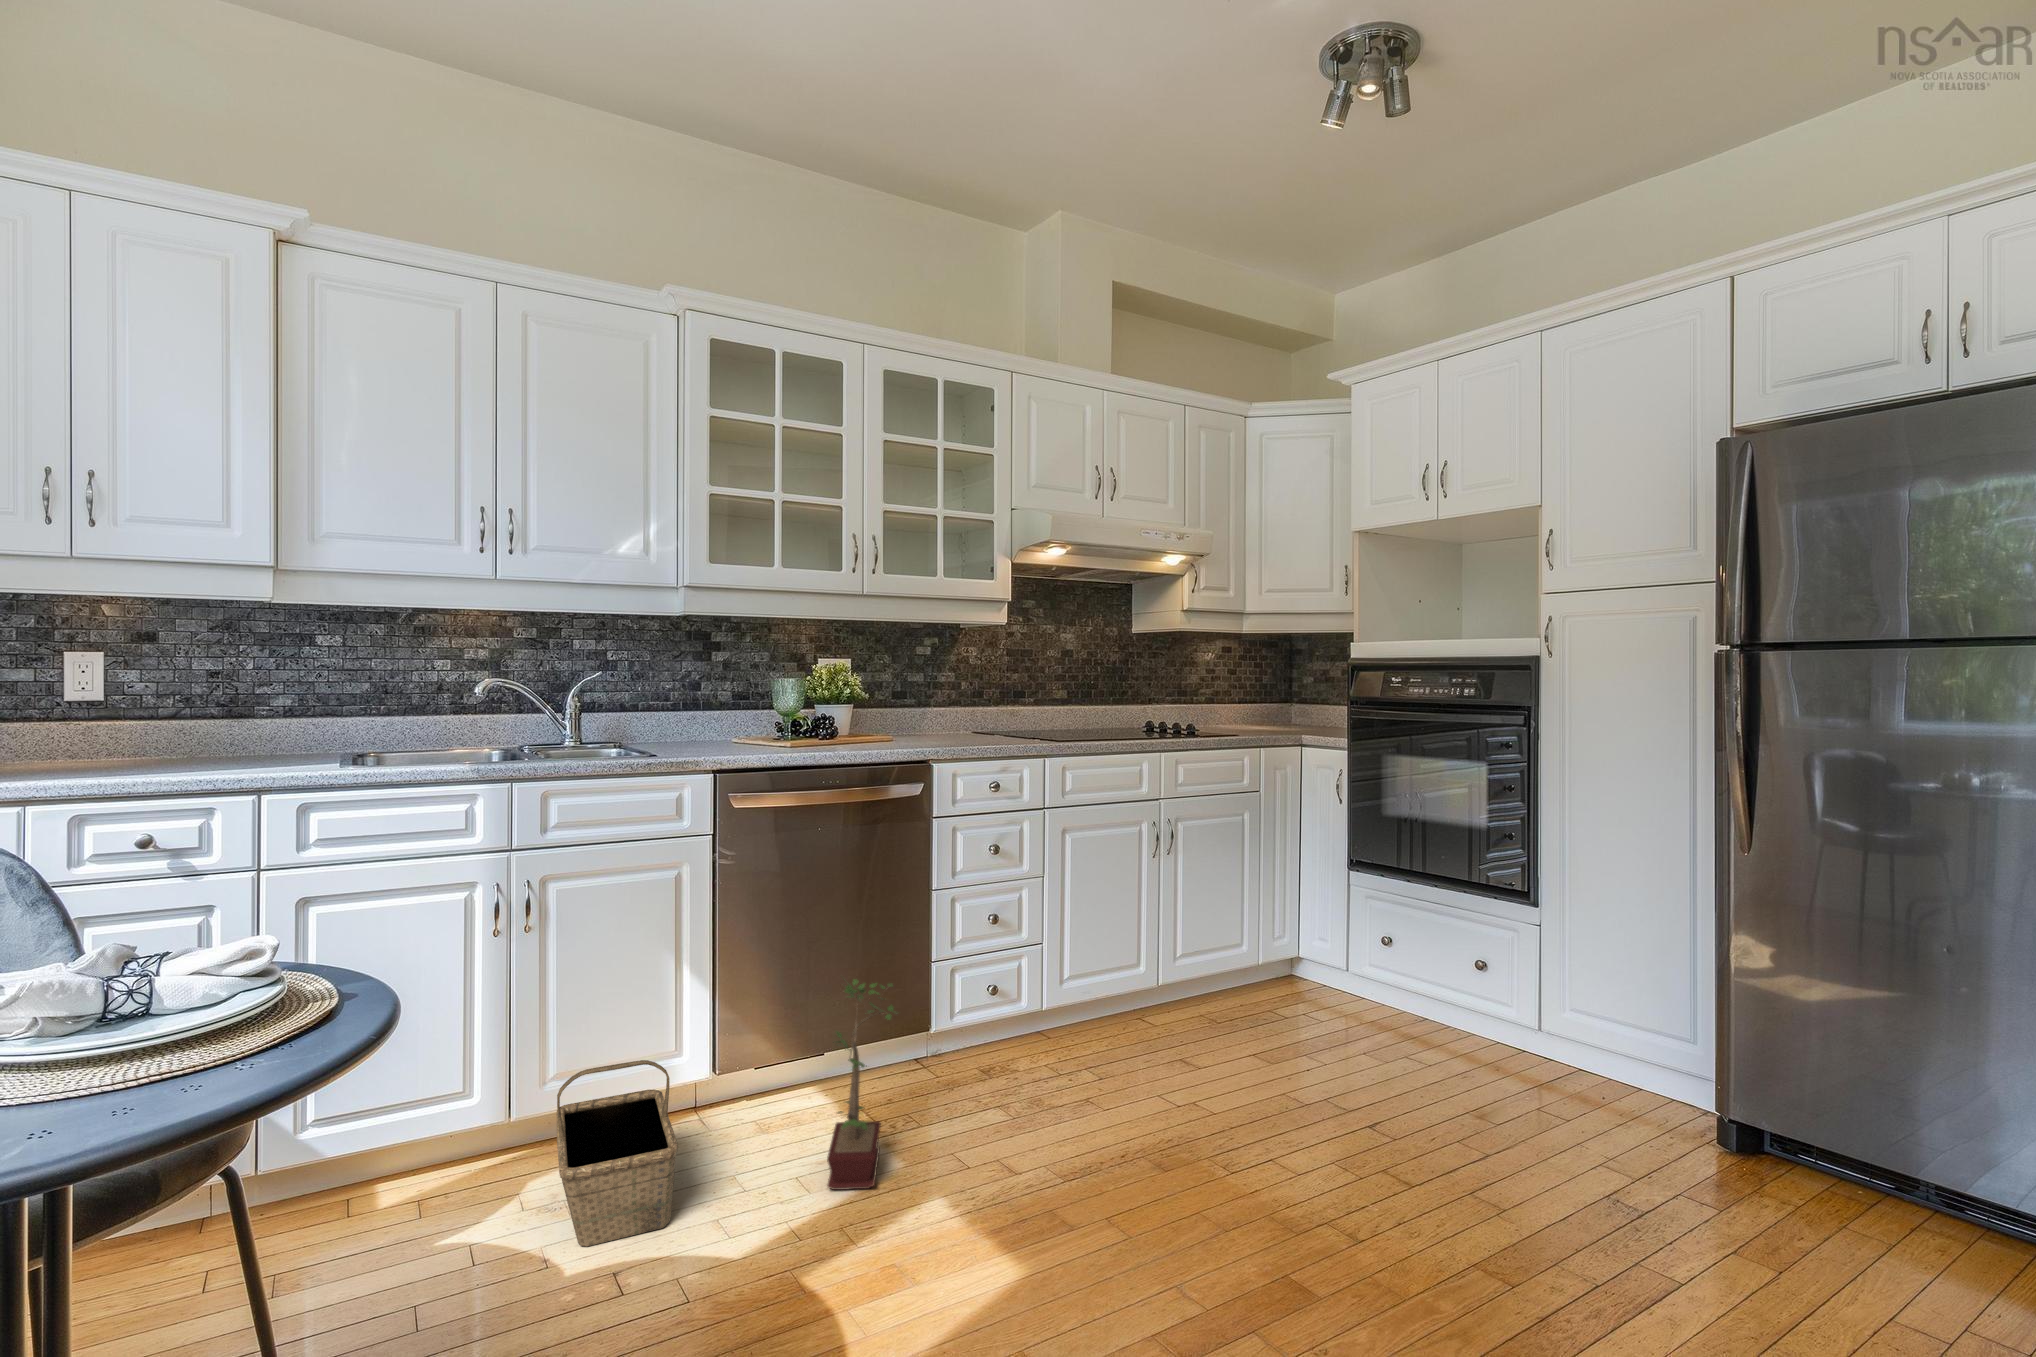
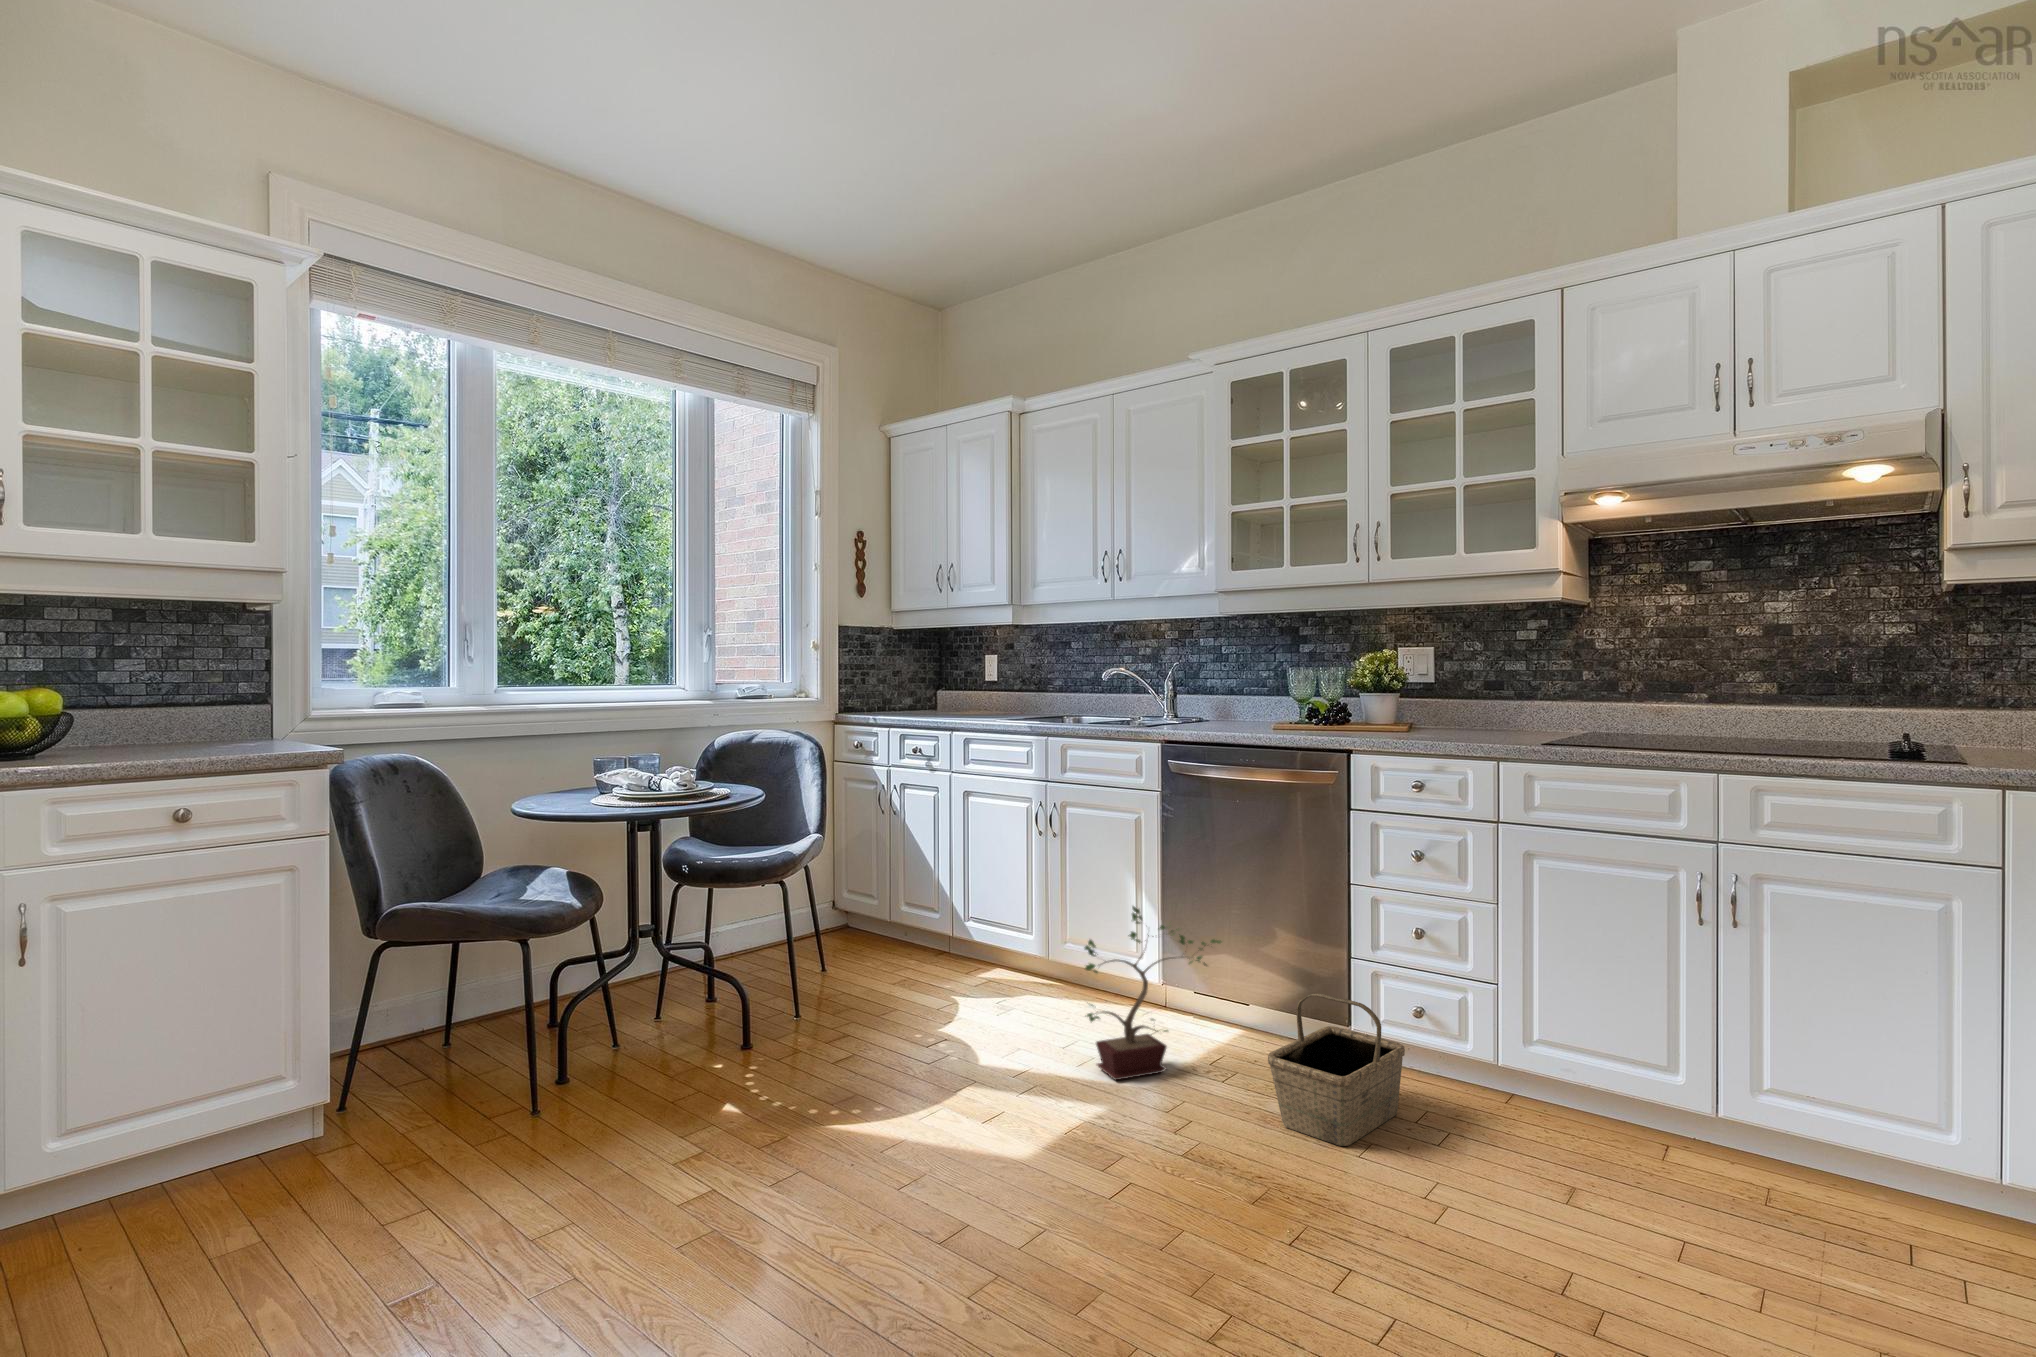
basket: present [556,1060,678,1246] -> present [1268,993,1405,1146]

